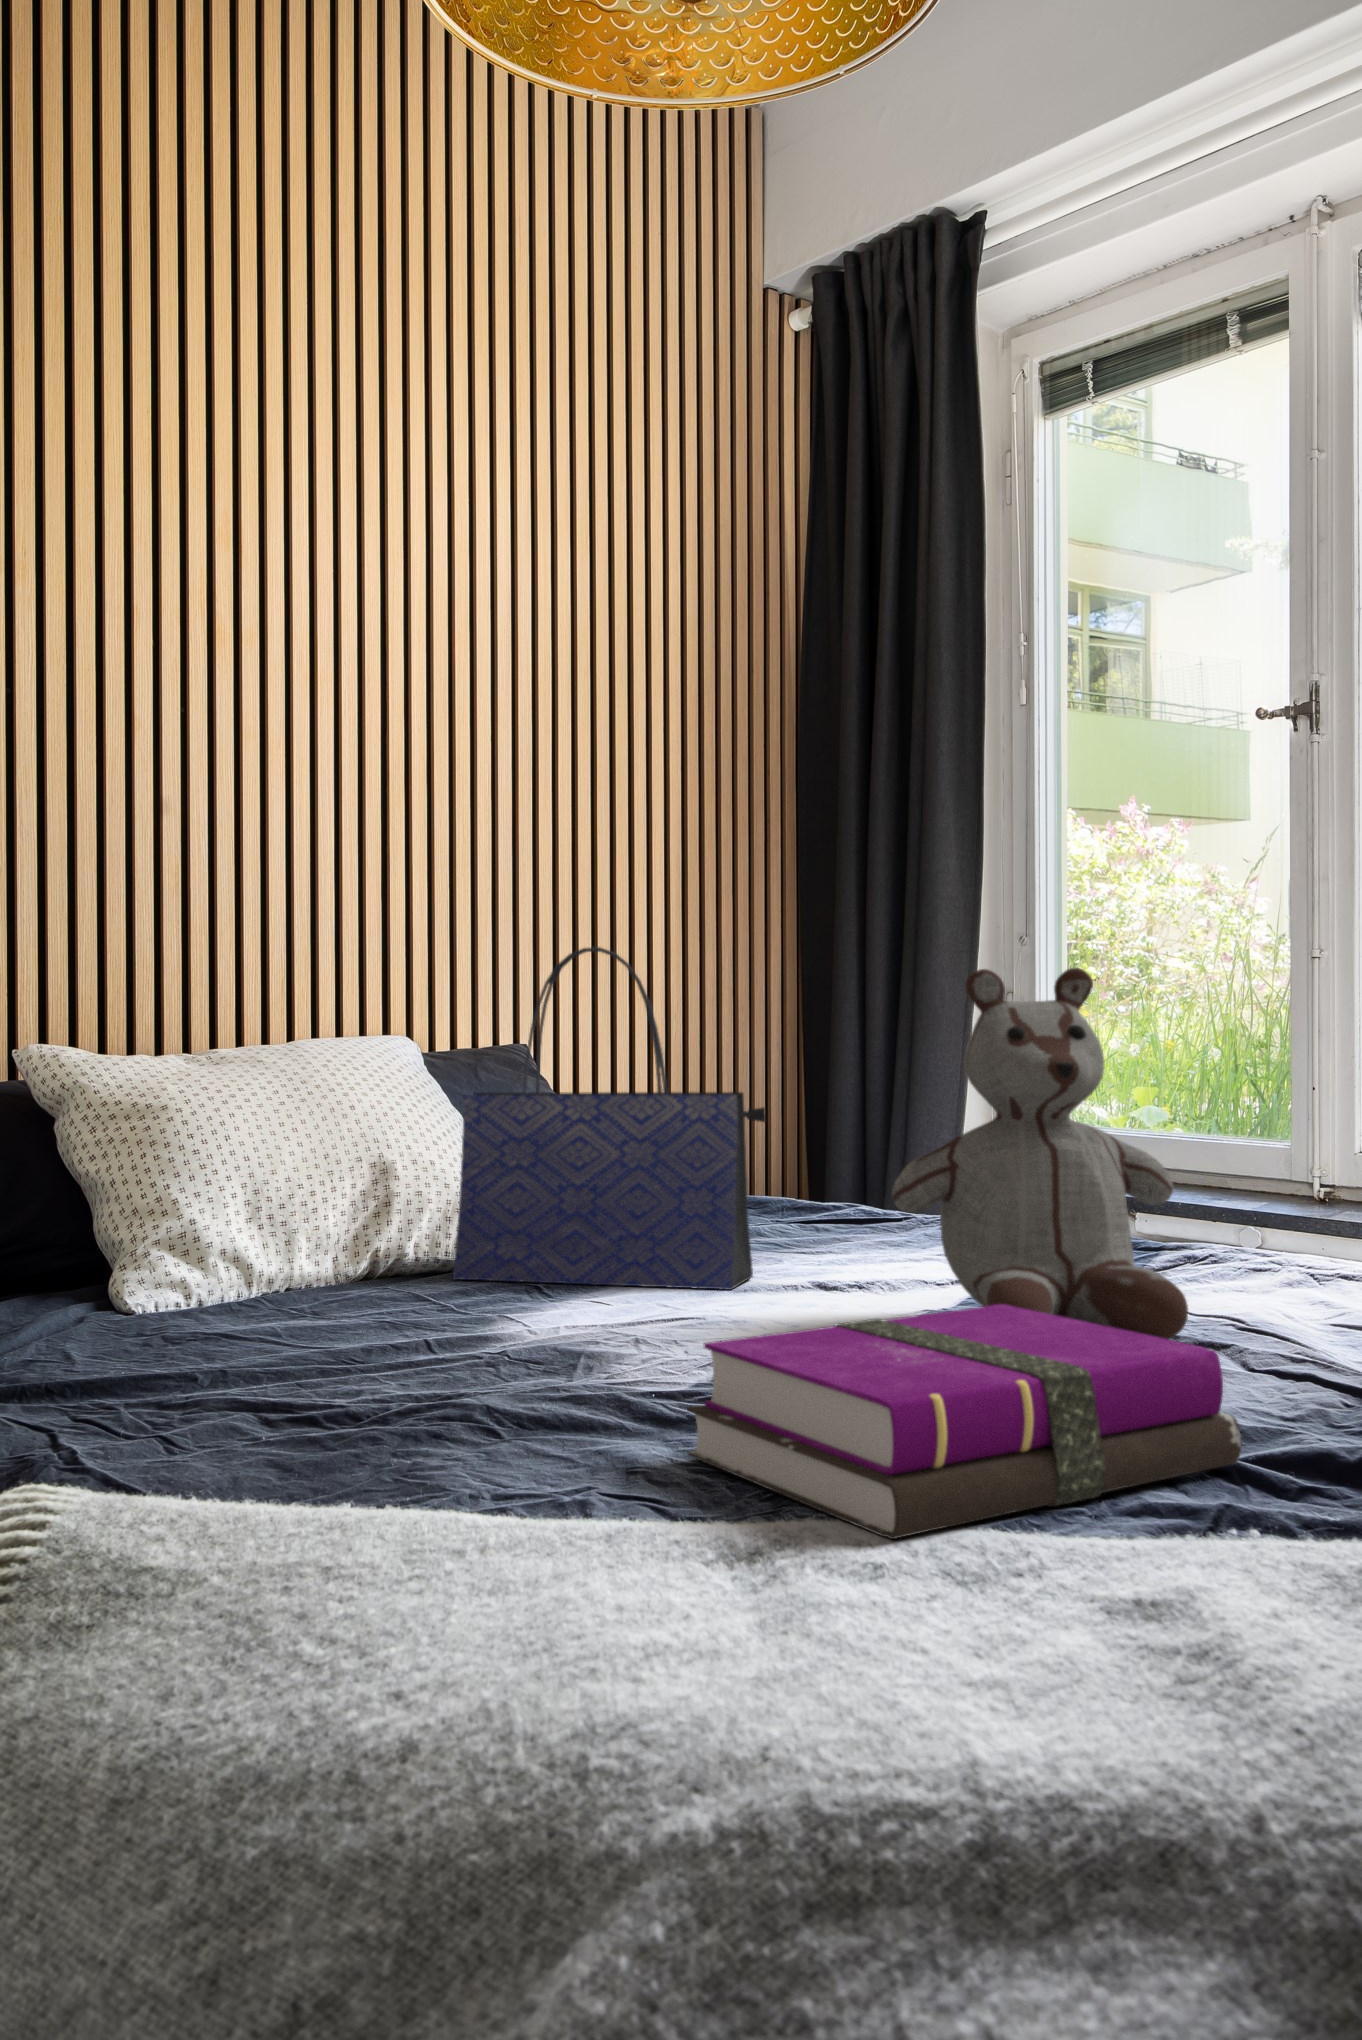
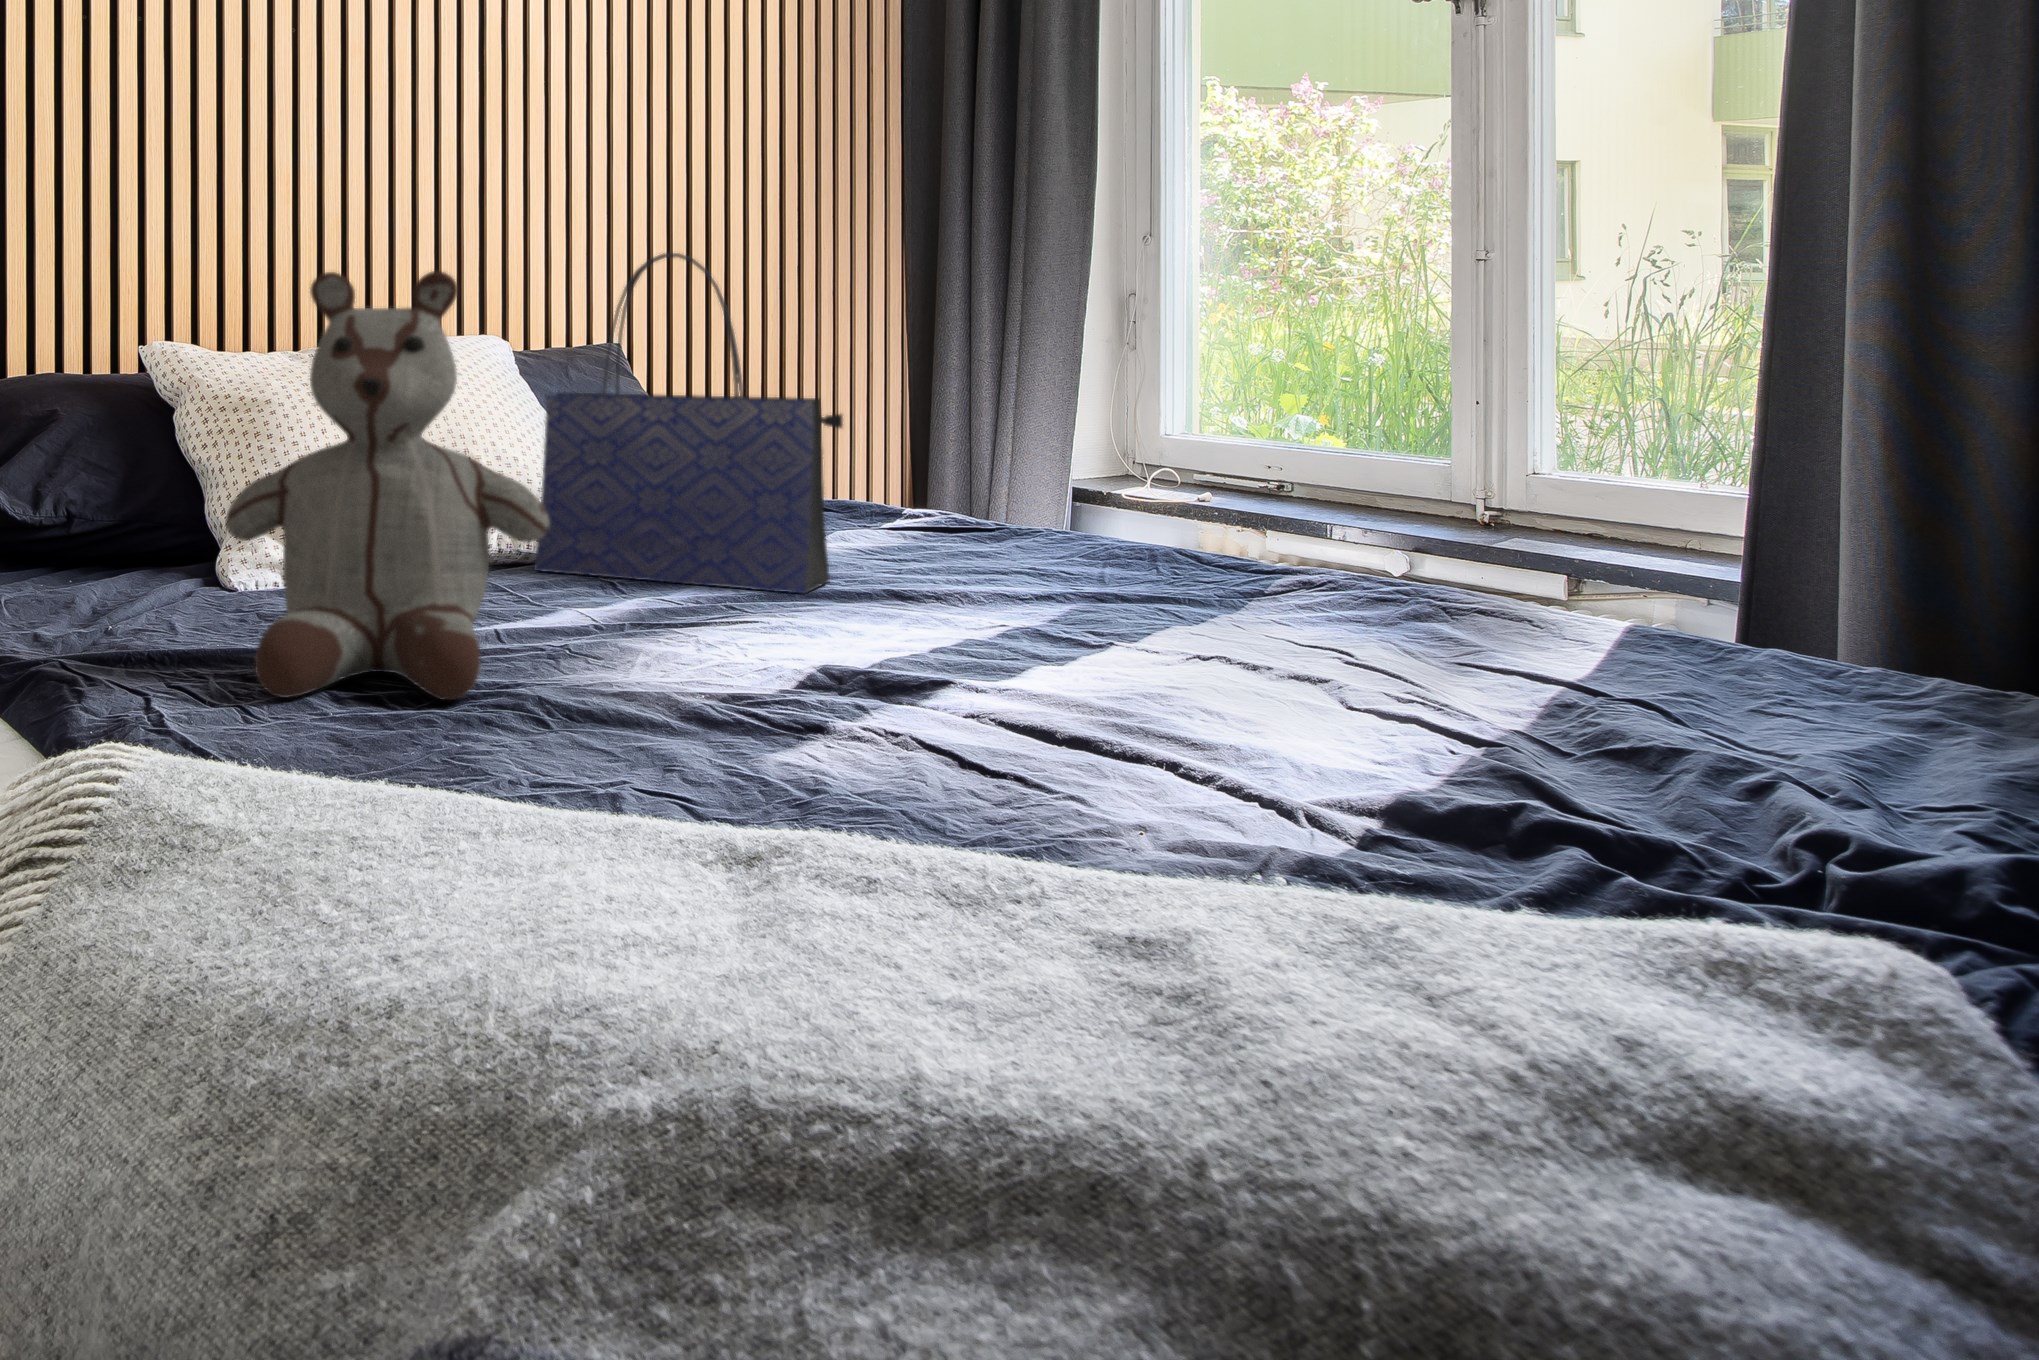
stuffed bear: present [892,968,1188,1339] -> present [225,271,549,700]
notebook: present [687,1304,1241,1539] -> none [716,625,1297,853]

